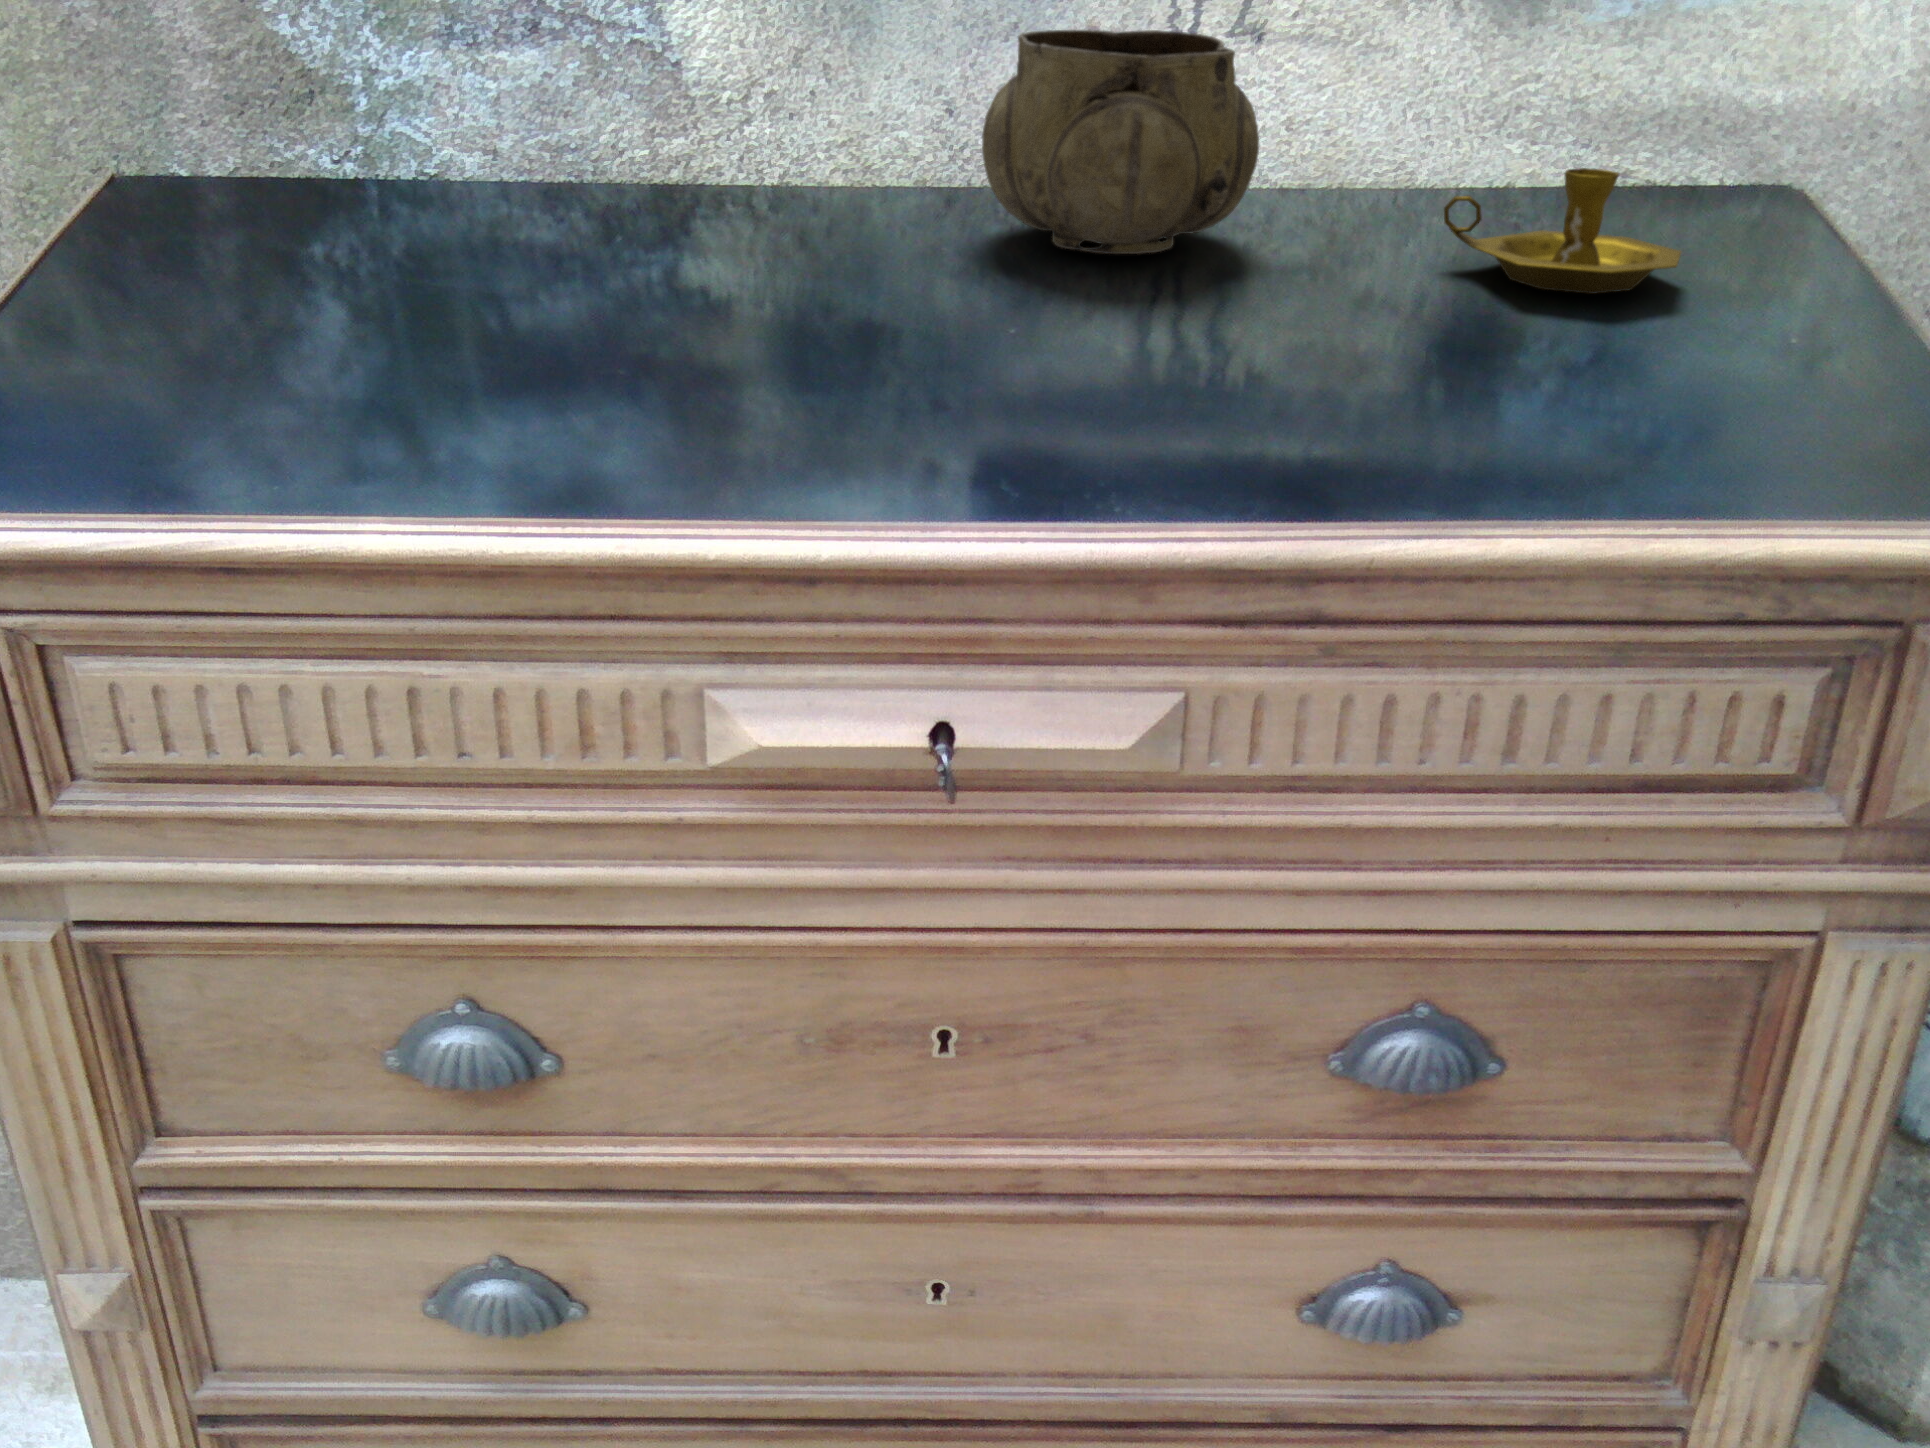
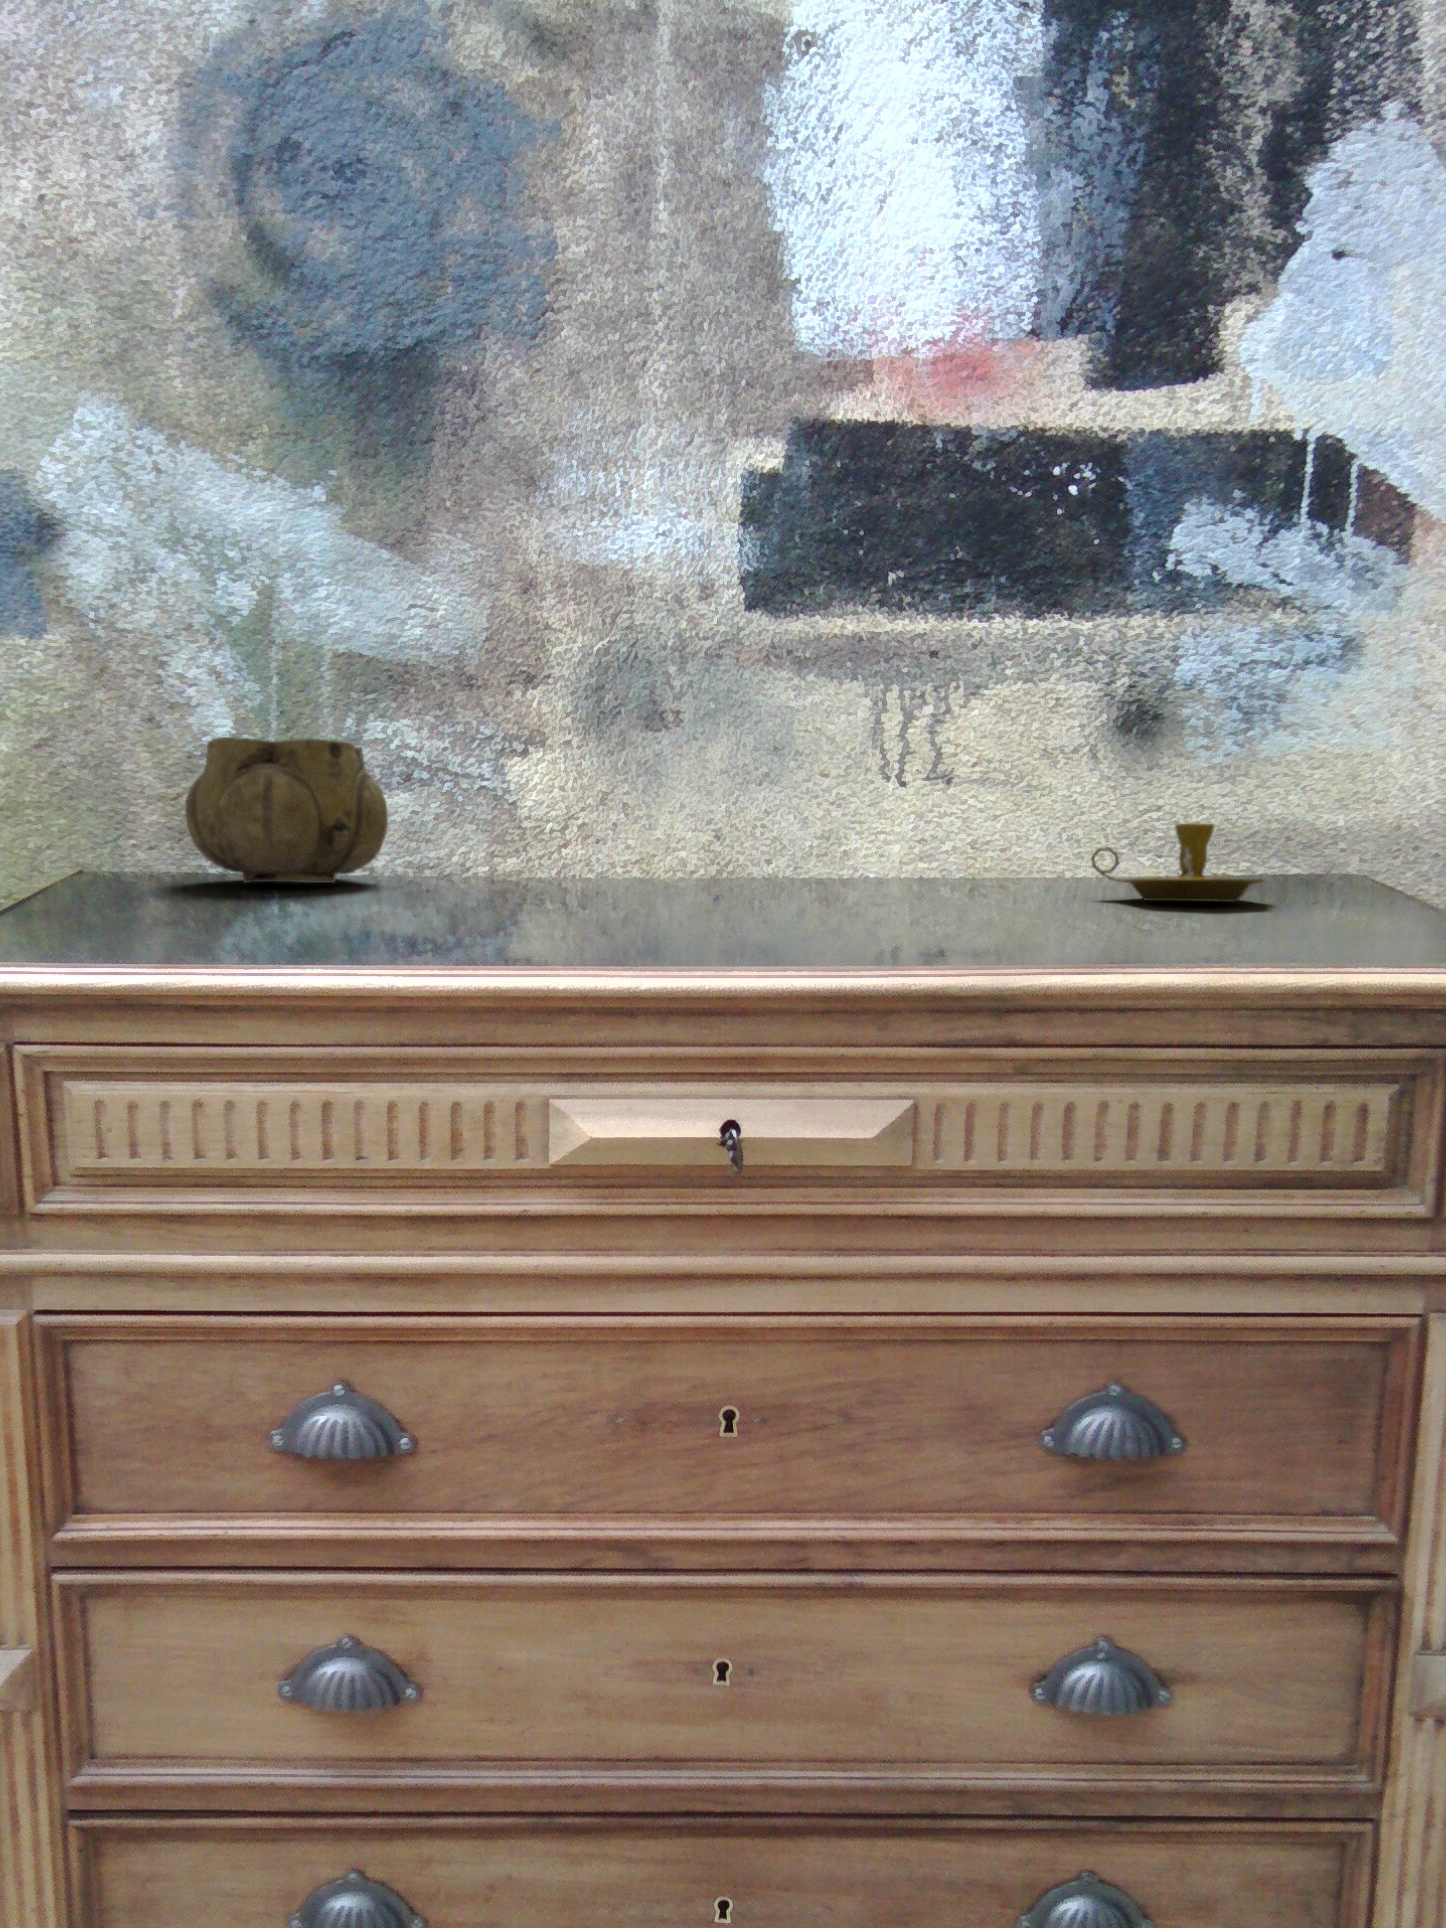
decorative bowl: present [982,29,1259,254] -> present [185,737,388,883]

